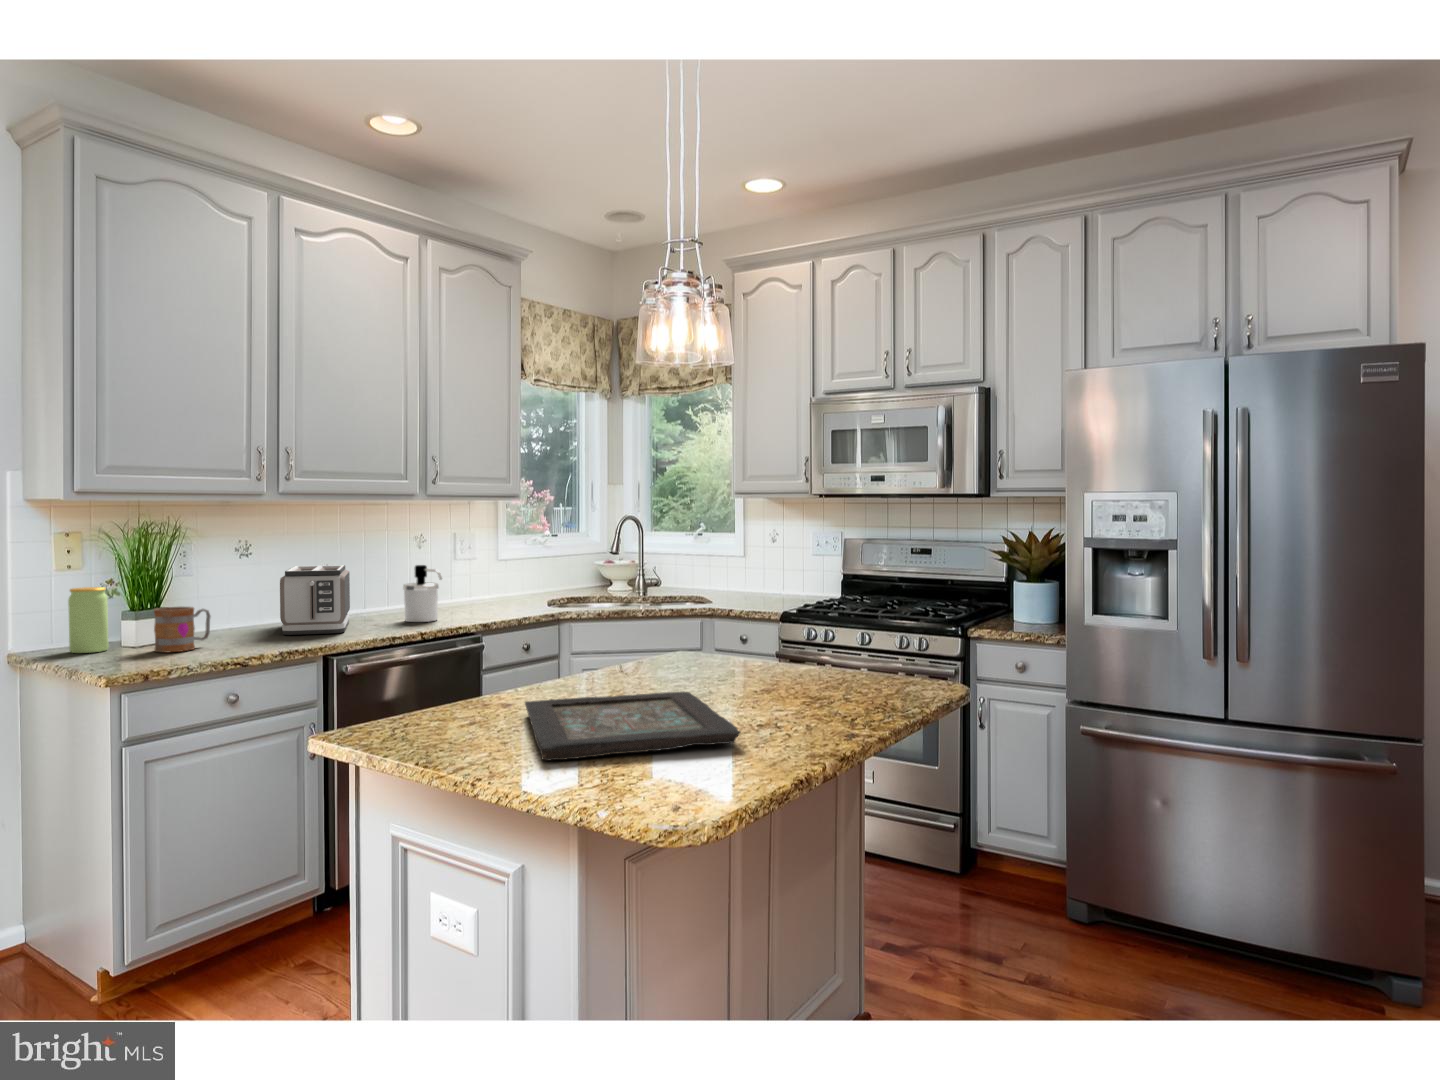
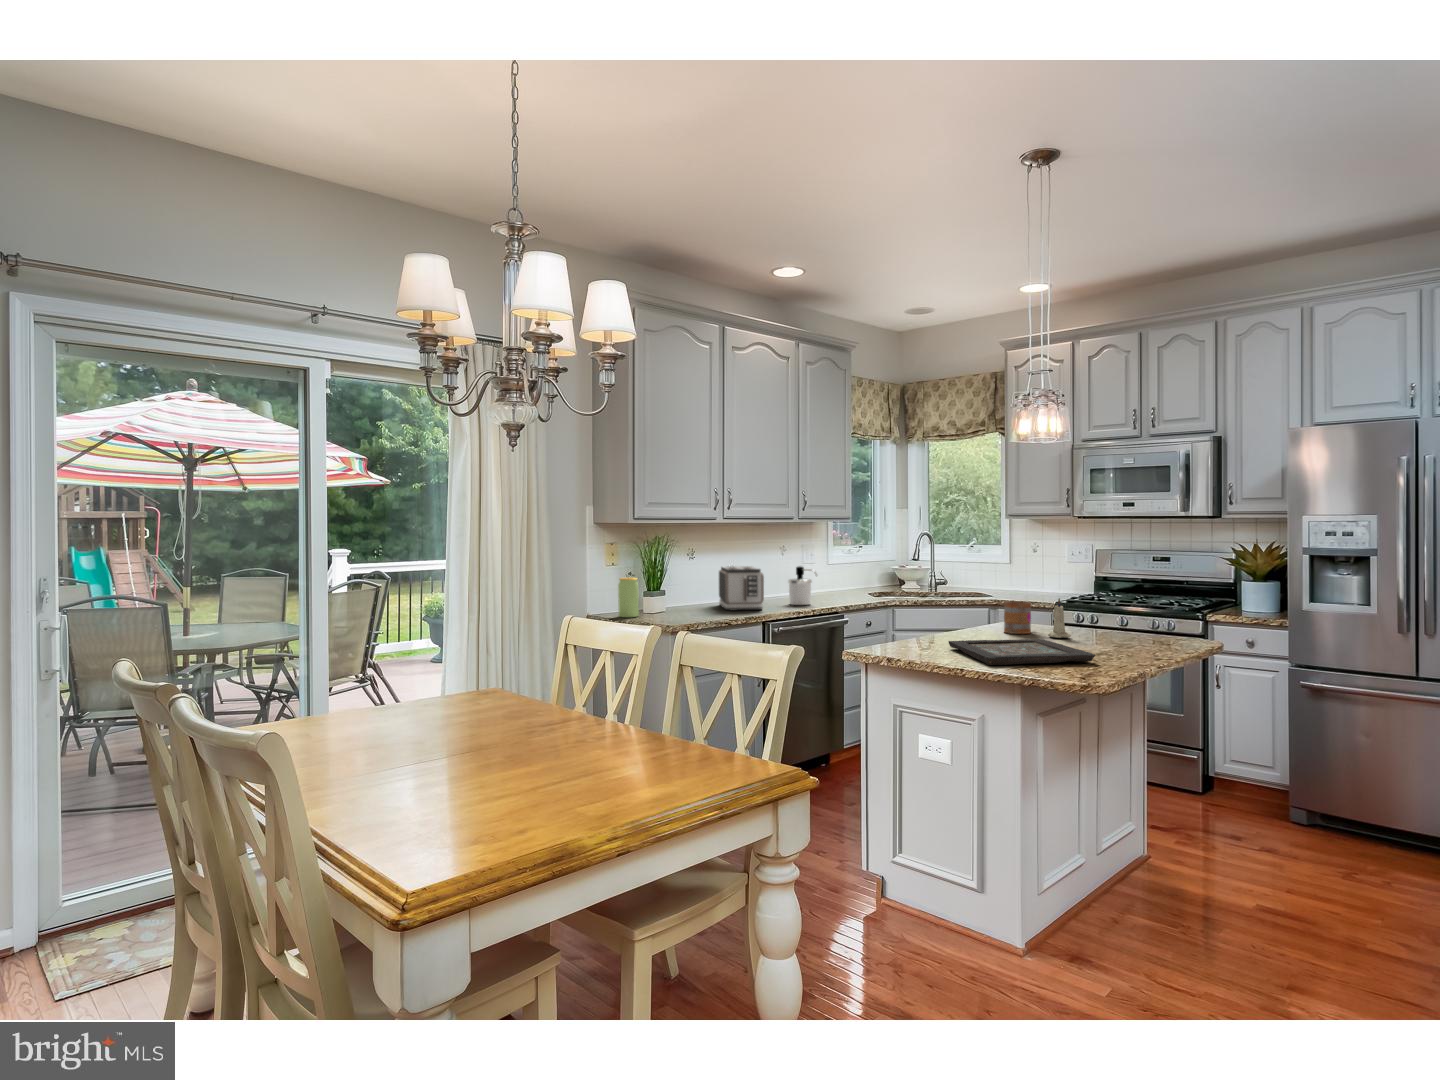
mug: present [154,607,211,653] -> present [1004,601,1031,634]
candle: none [717,618,750,683] -> present [1048,598,1071,638]

